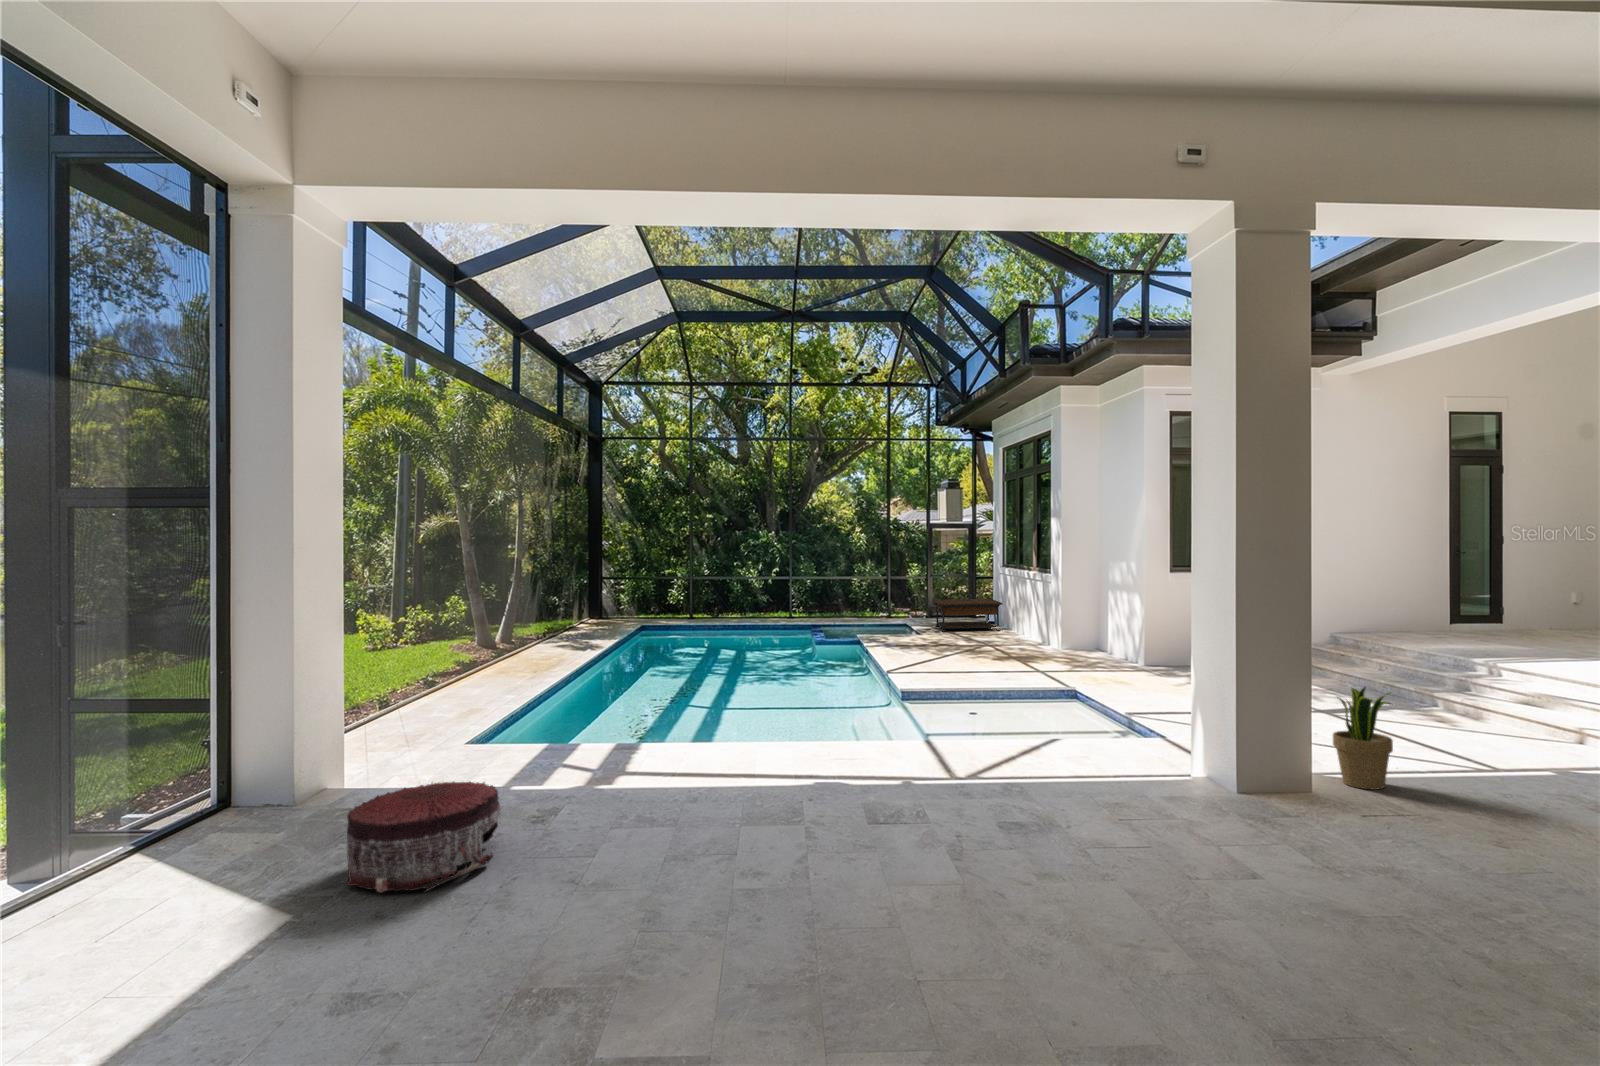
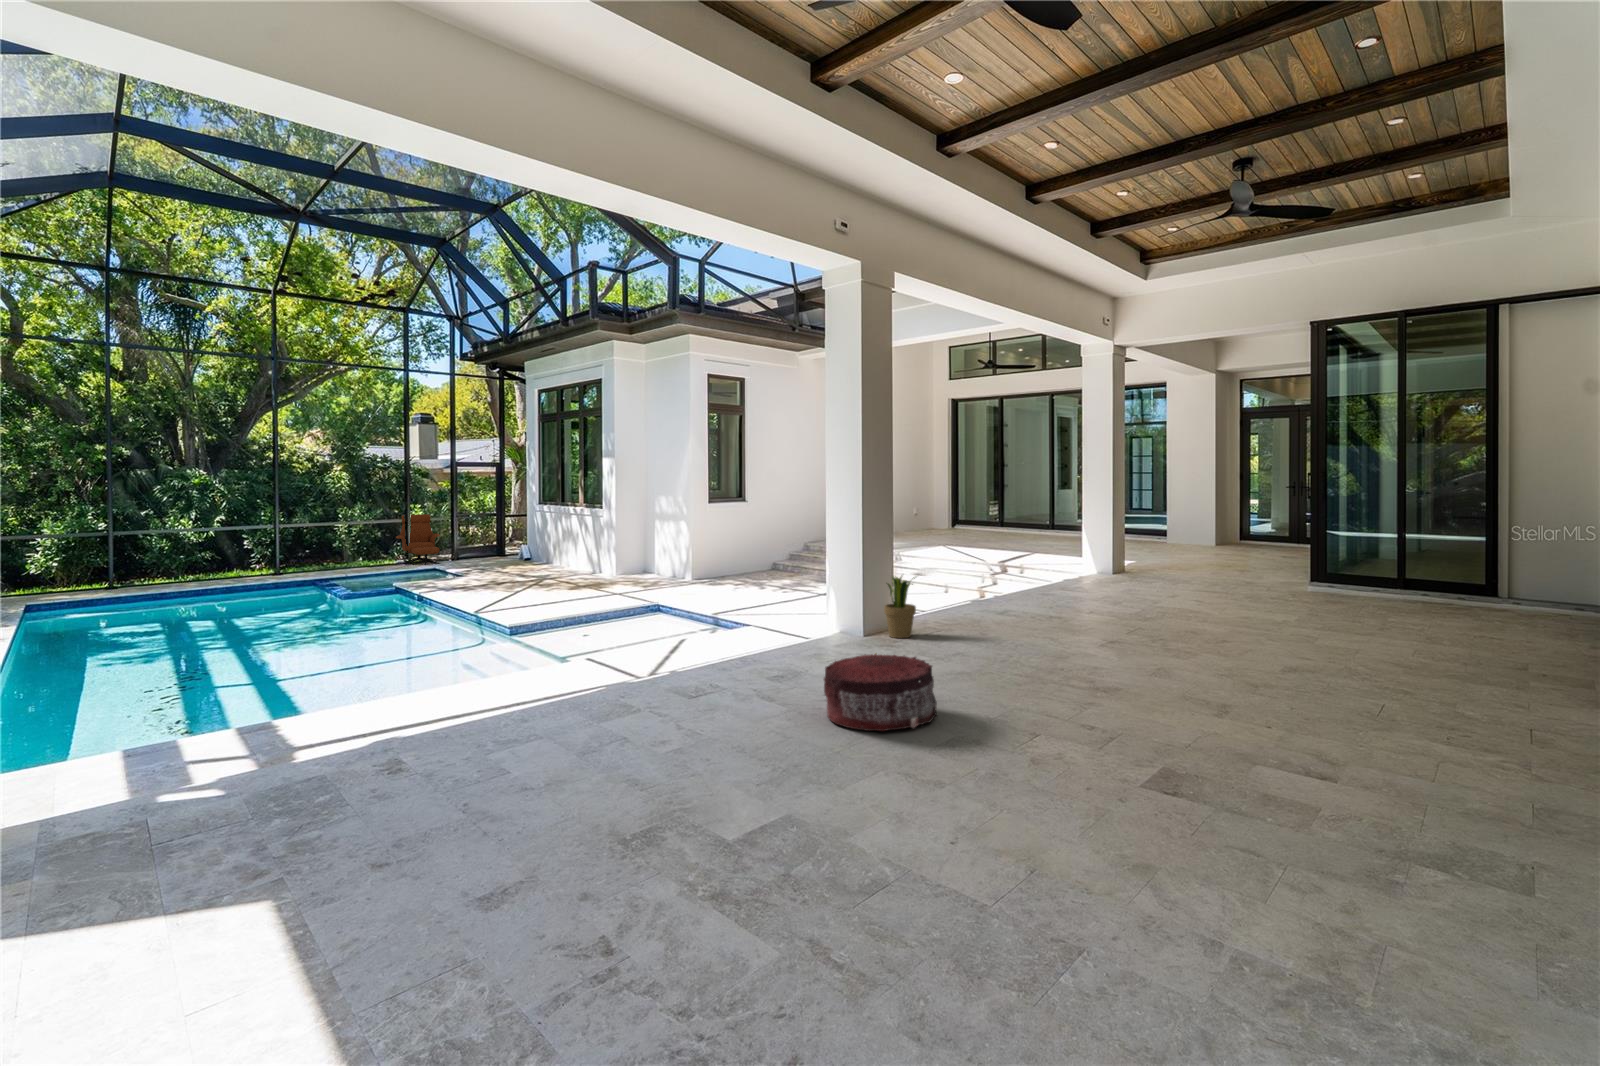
lounge chair: none [875,575,914,624] -> present [396,514,440,565]
coffee table: present [932,599,1003,632] -> none [469,535,546,569]
pouf: present [347,782,501,893] -> present [824,654,937,731]

